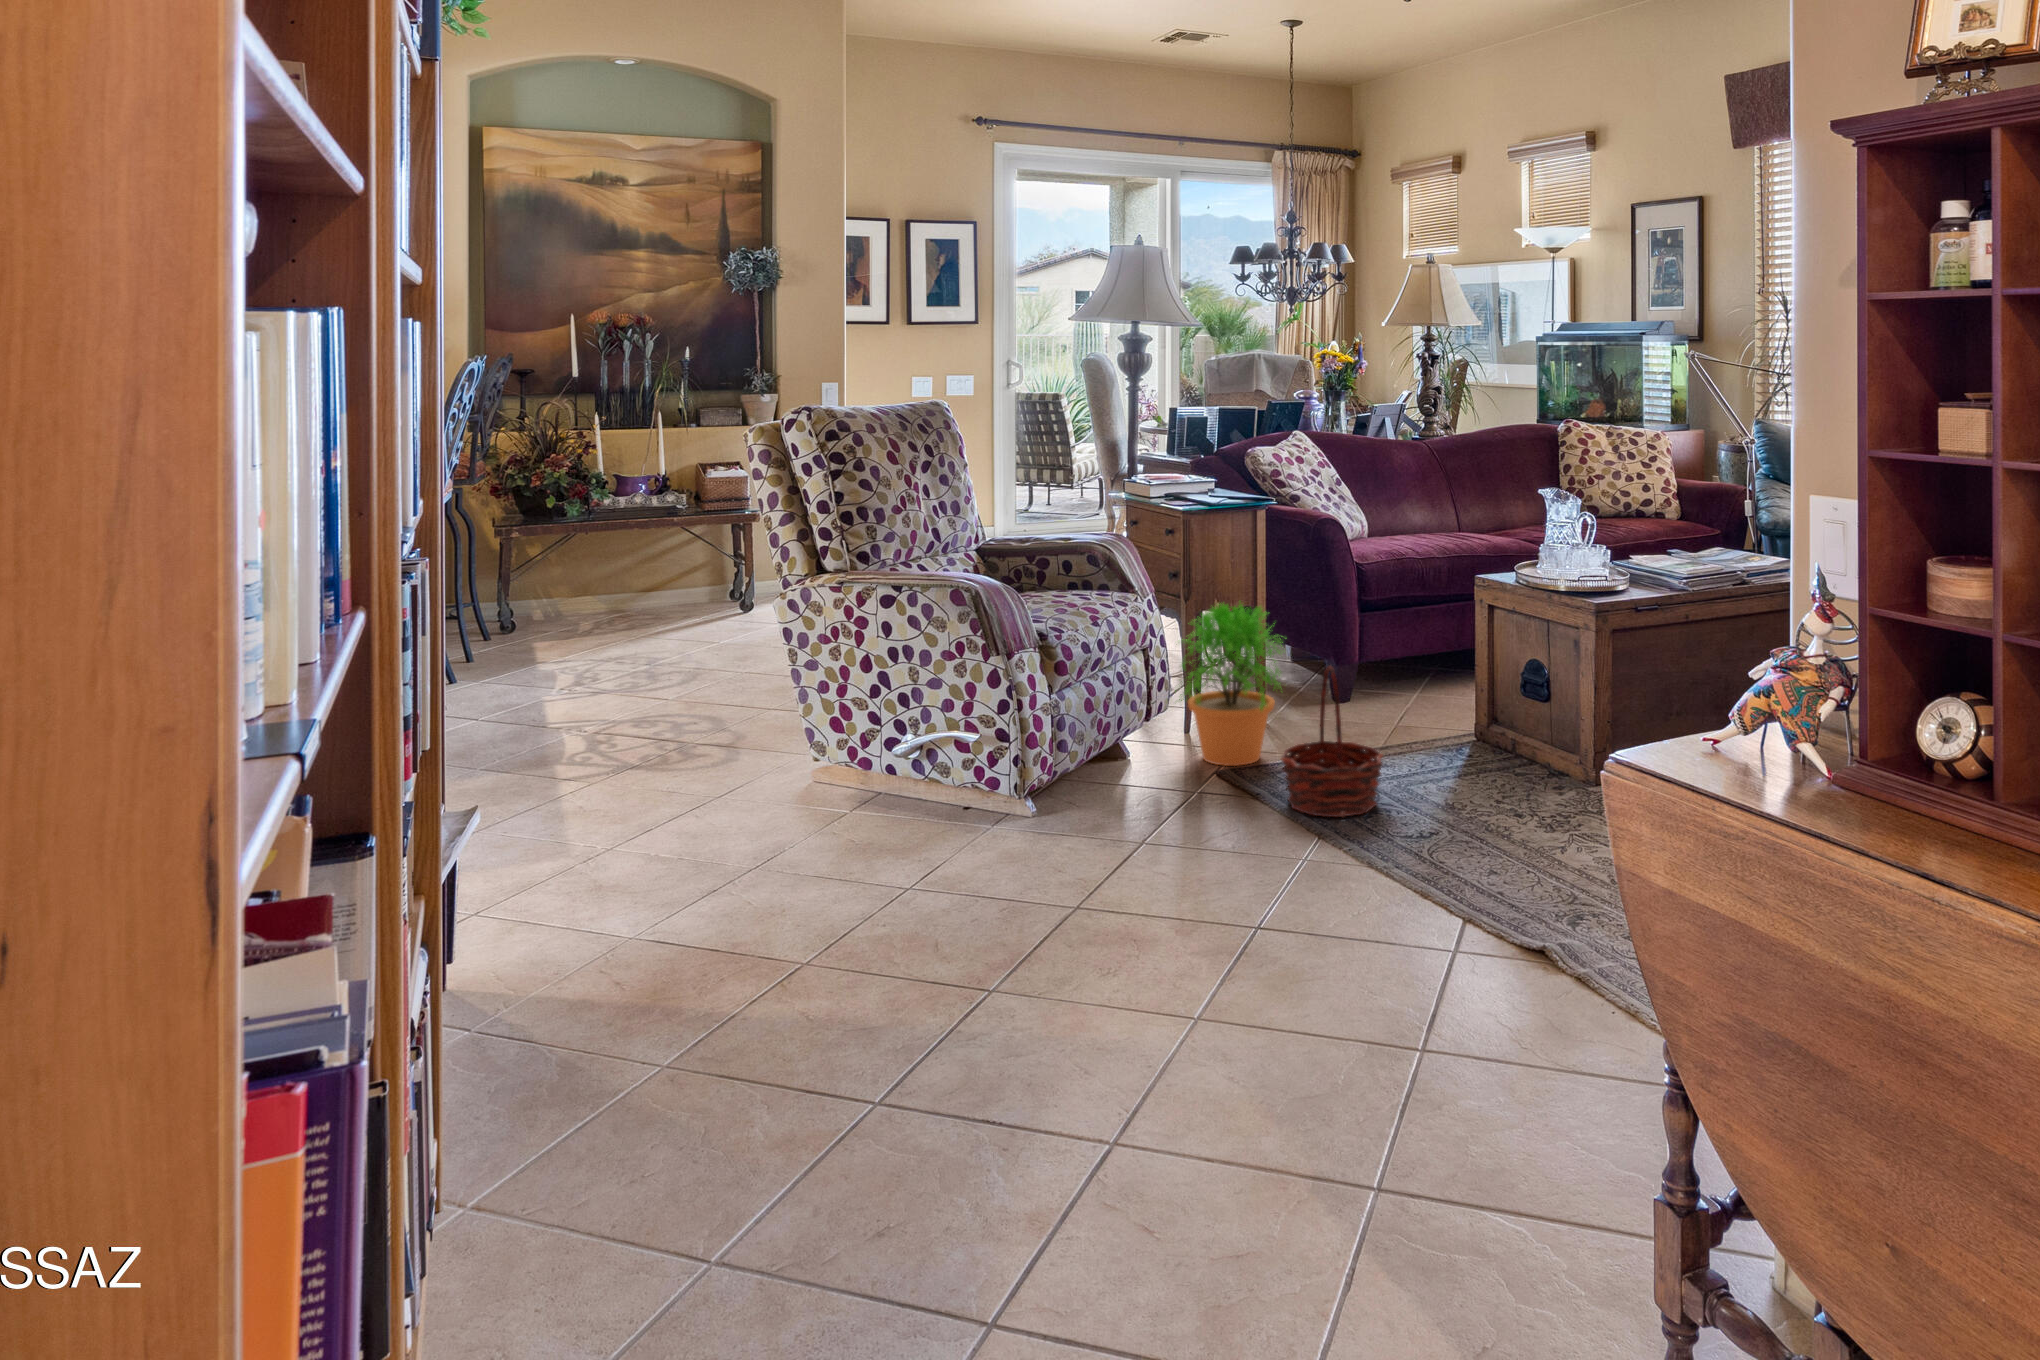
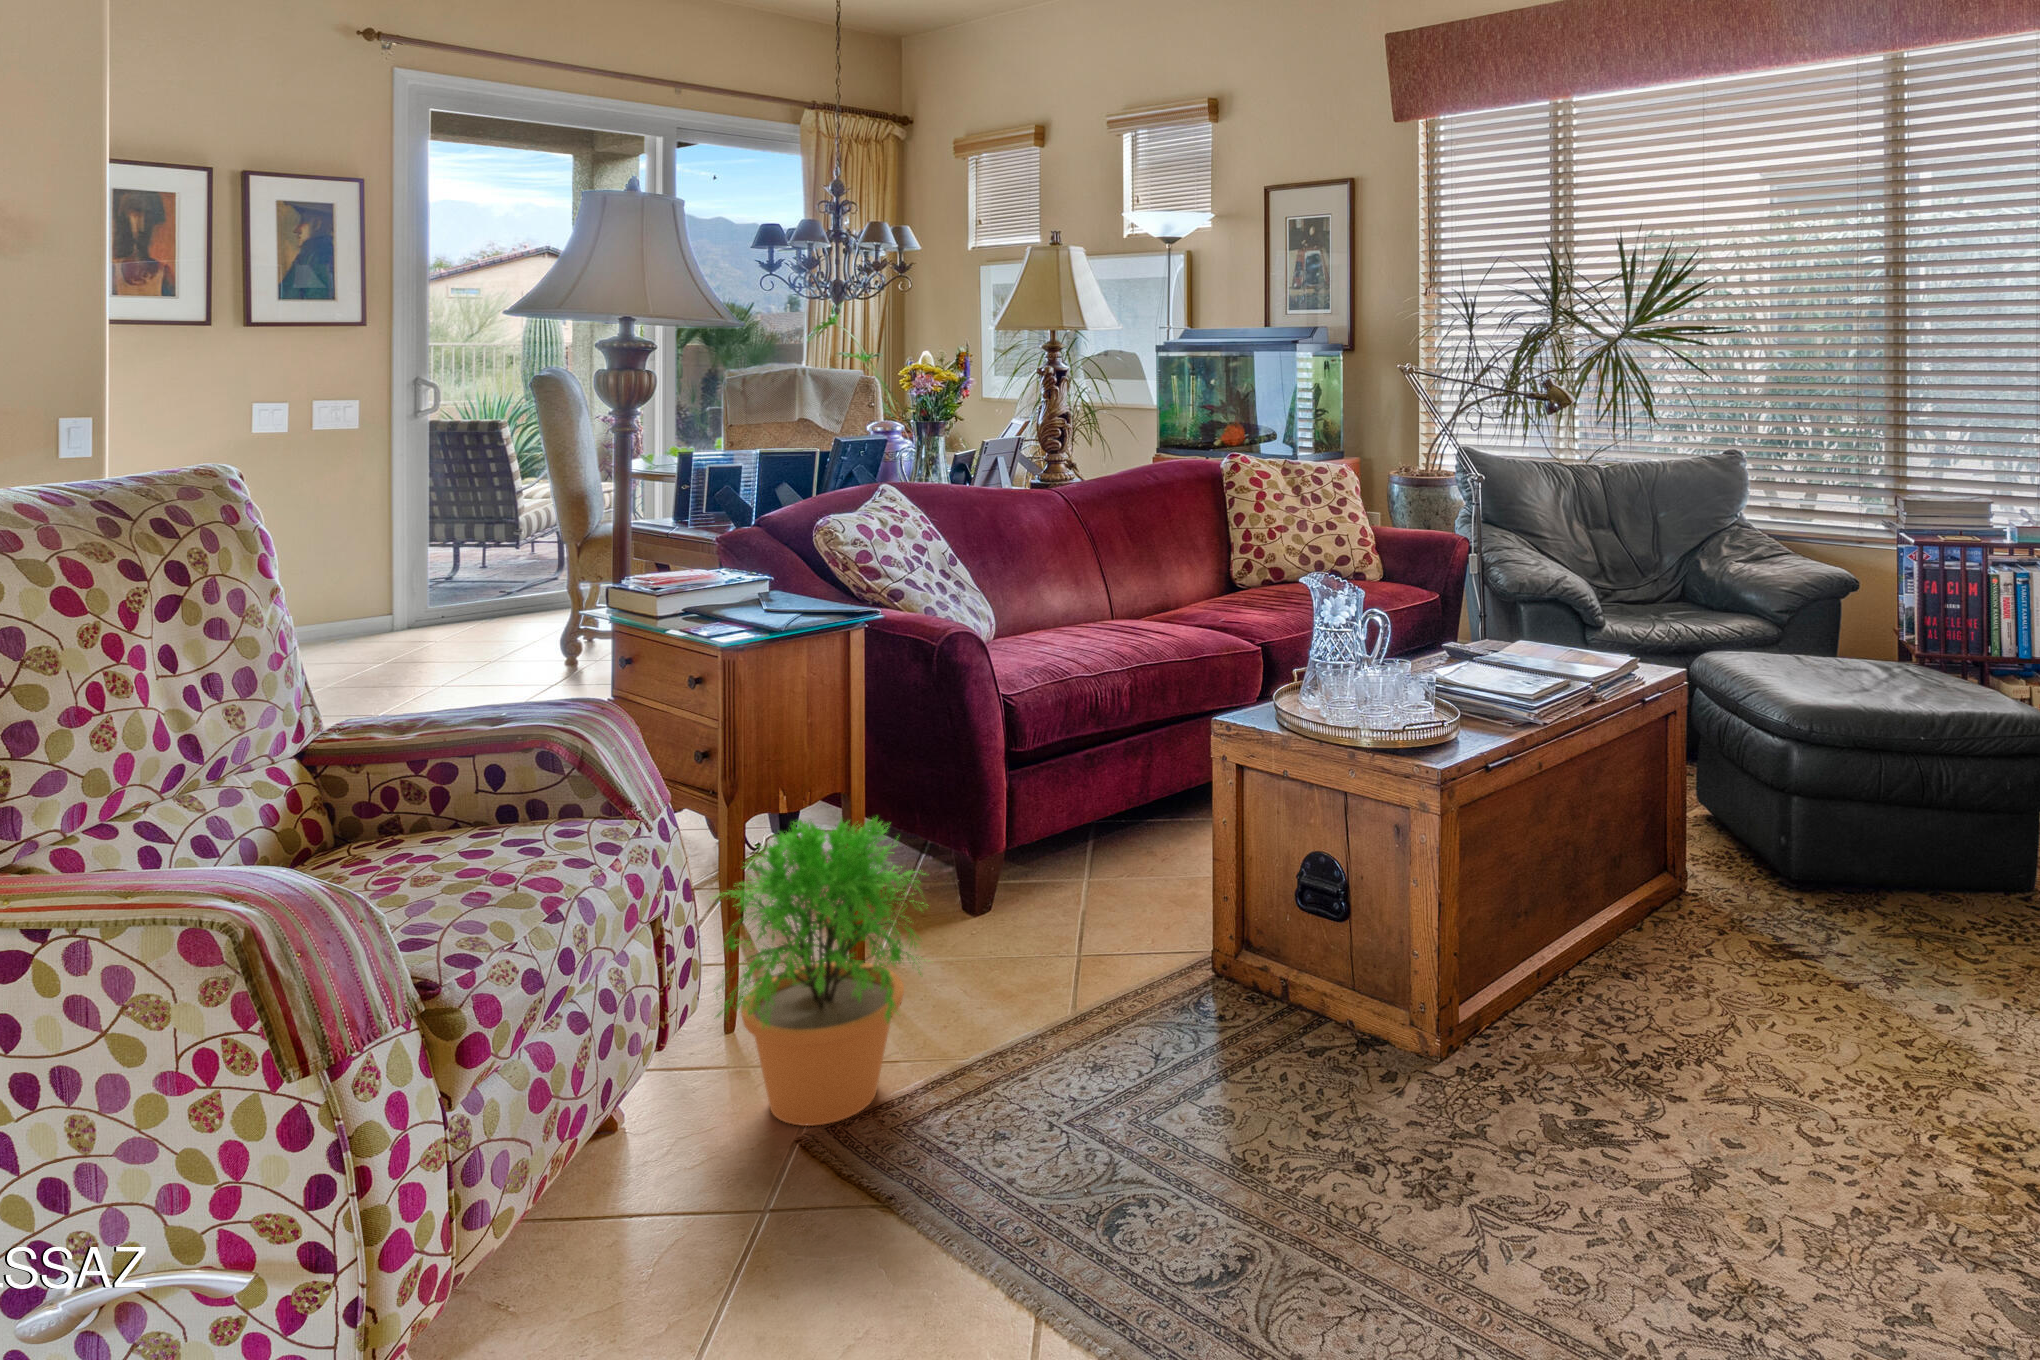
basket: present [1281,666,1383,817] -> none [945,953,1138,1264]

